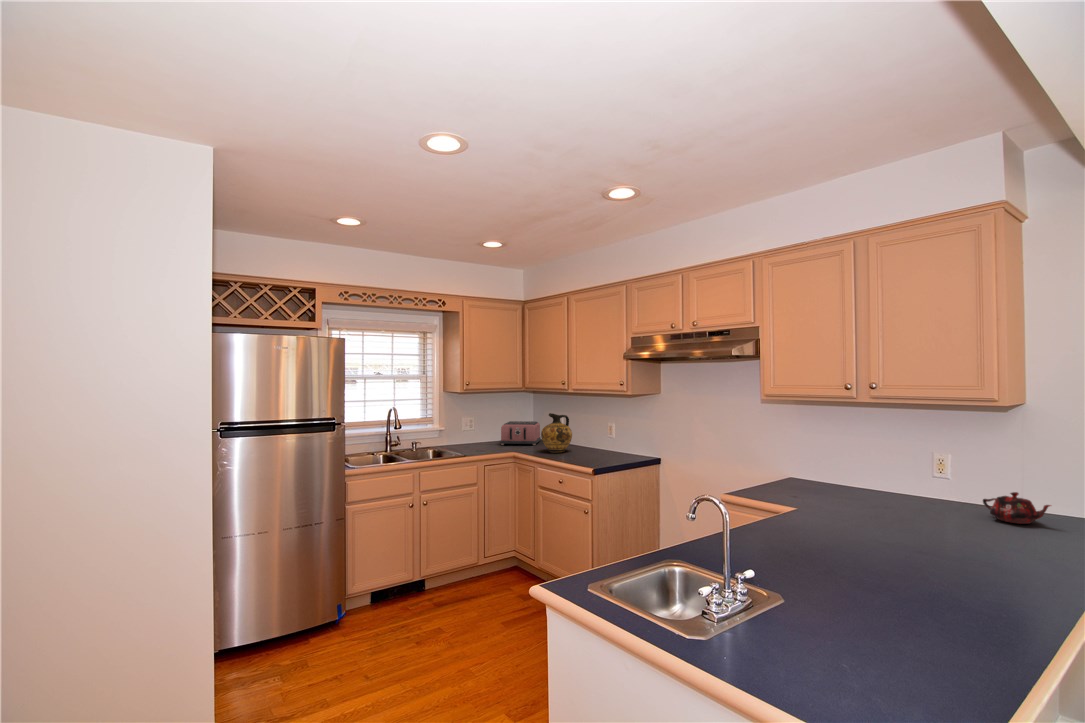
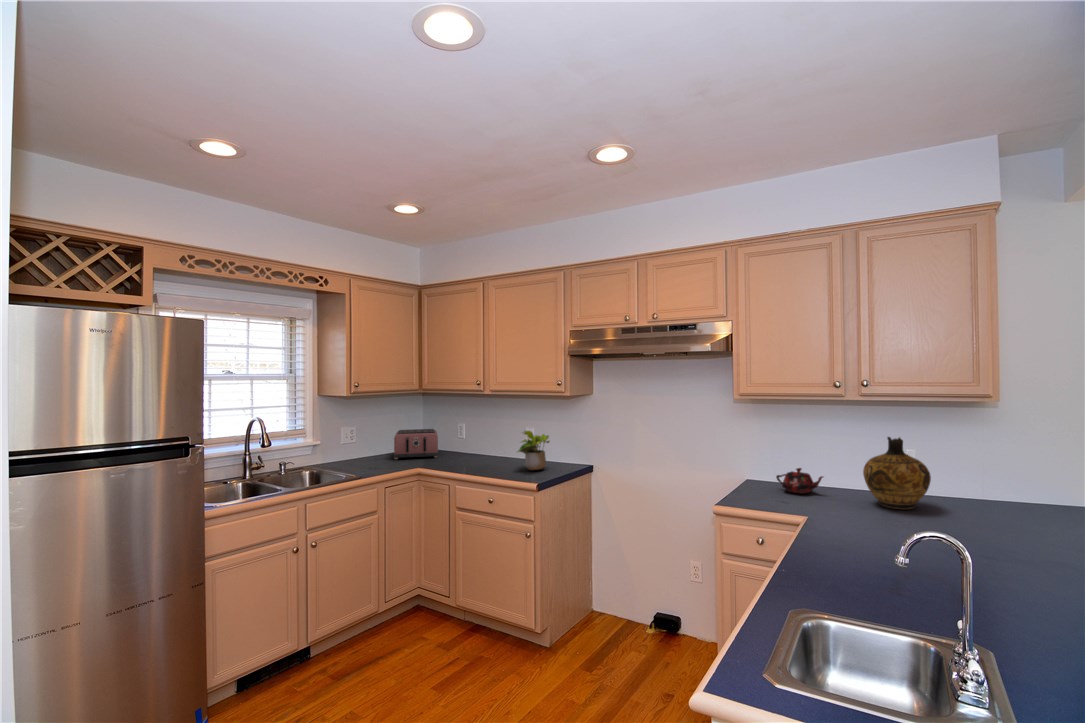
ceramic jug: present [541,413,572,452] -> present [863,437,931,509]
potted plant: none [586,424,617,459] -> present [518,431,550,471]
teapot: present [983,492,1051,524] -> present [776,468,823,493]

